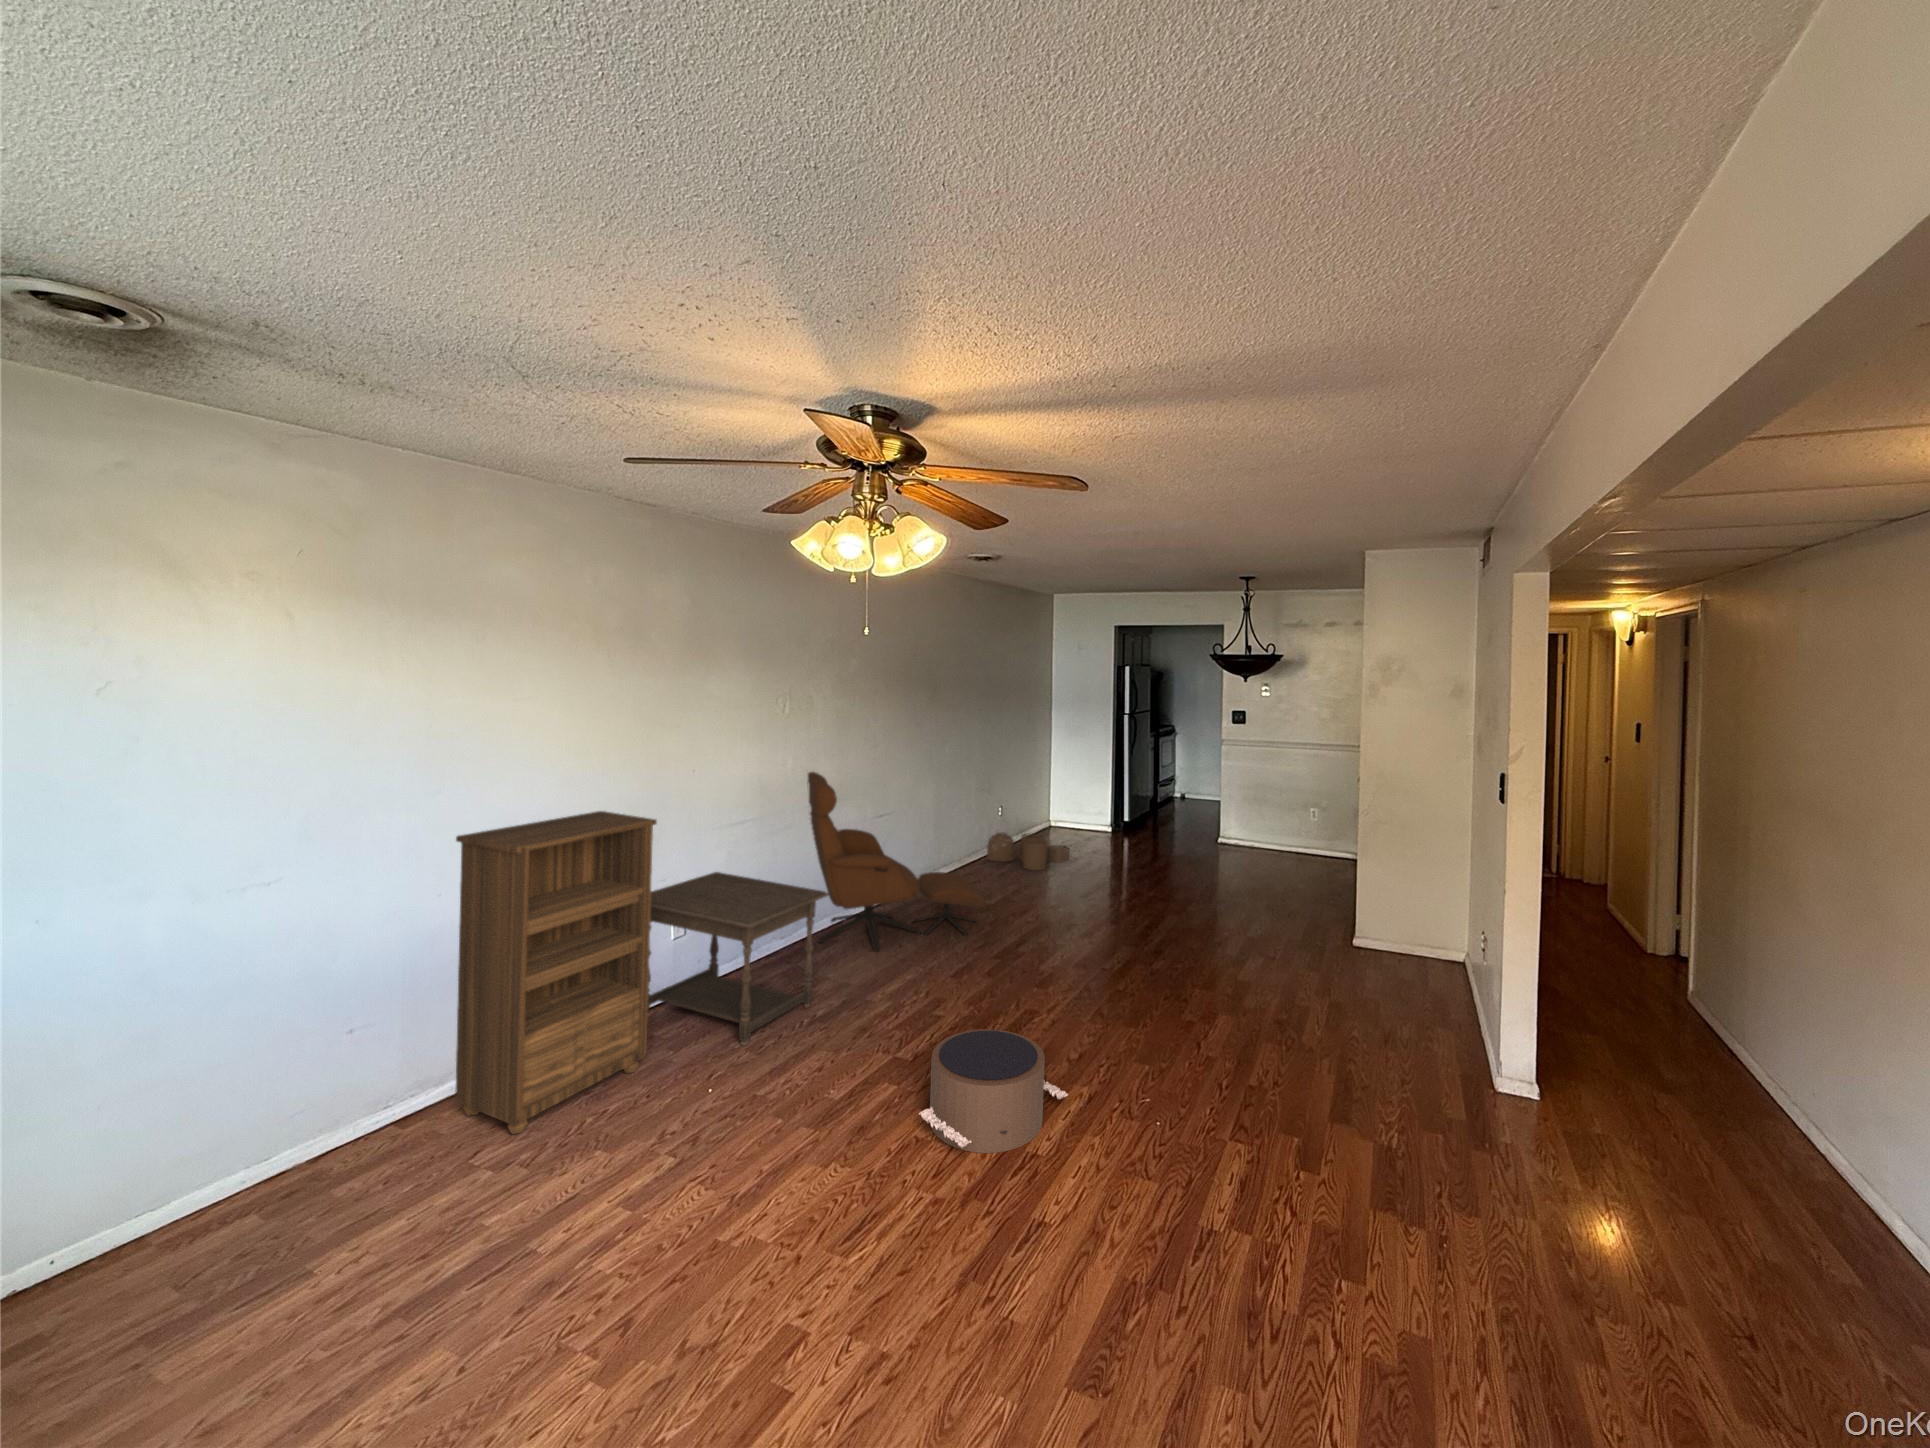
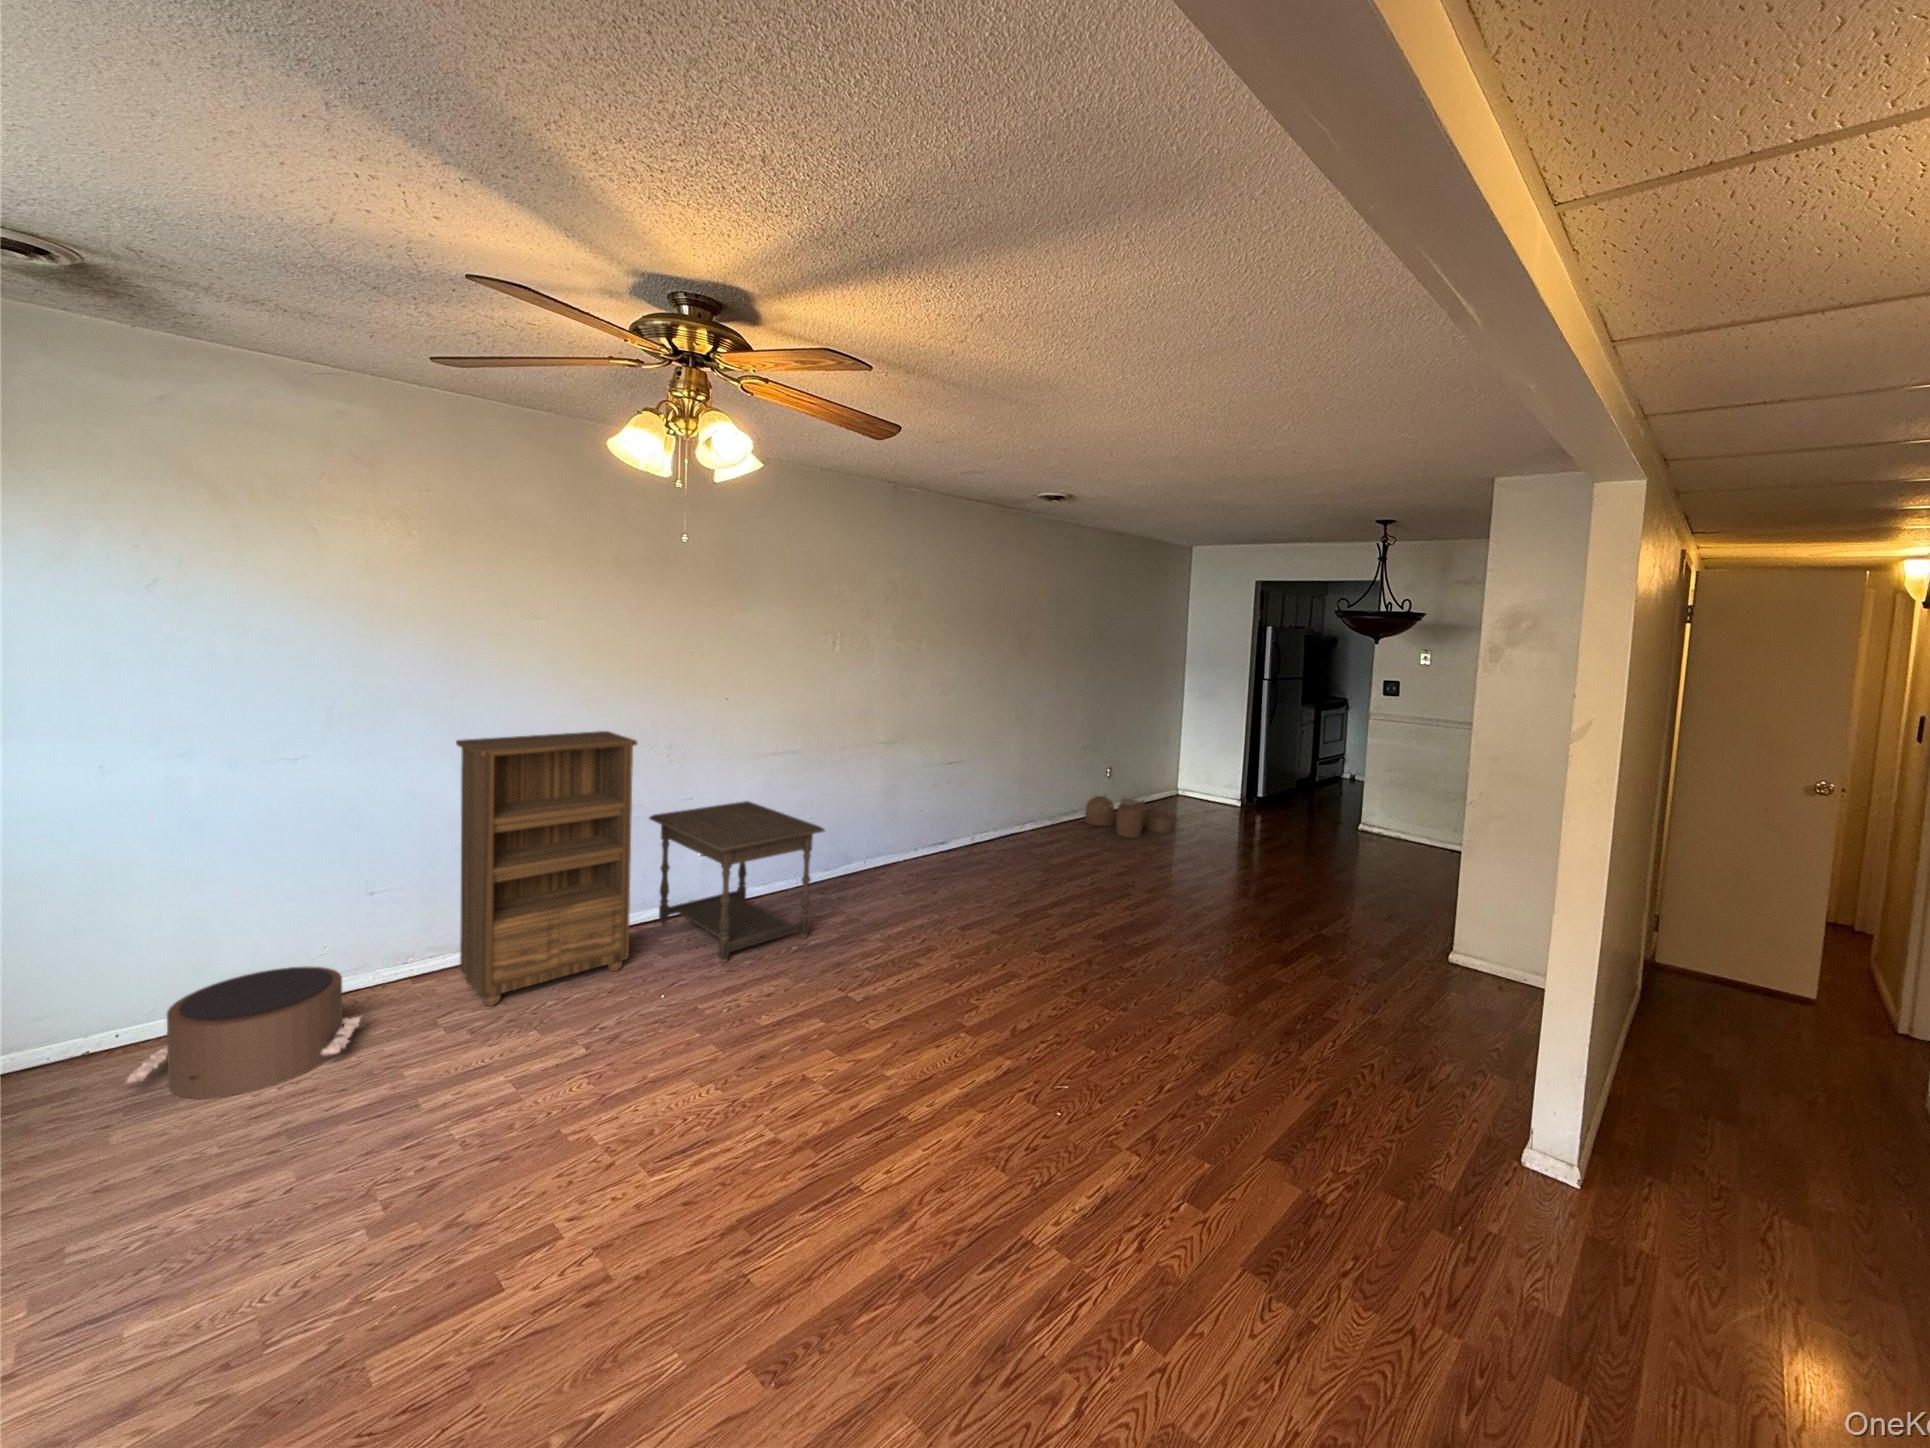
lounge chair: present [808,772,984,951] -> none [853,715,1029,896]
pouf: present [919,1029,1068,1153] -> present [126,966,361,1098]

